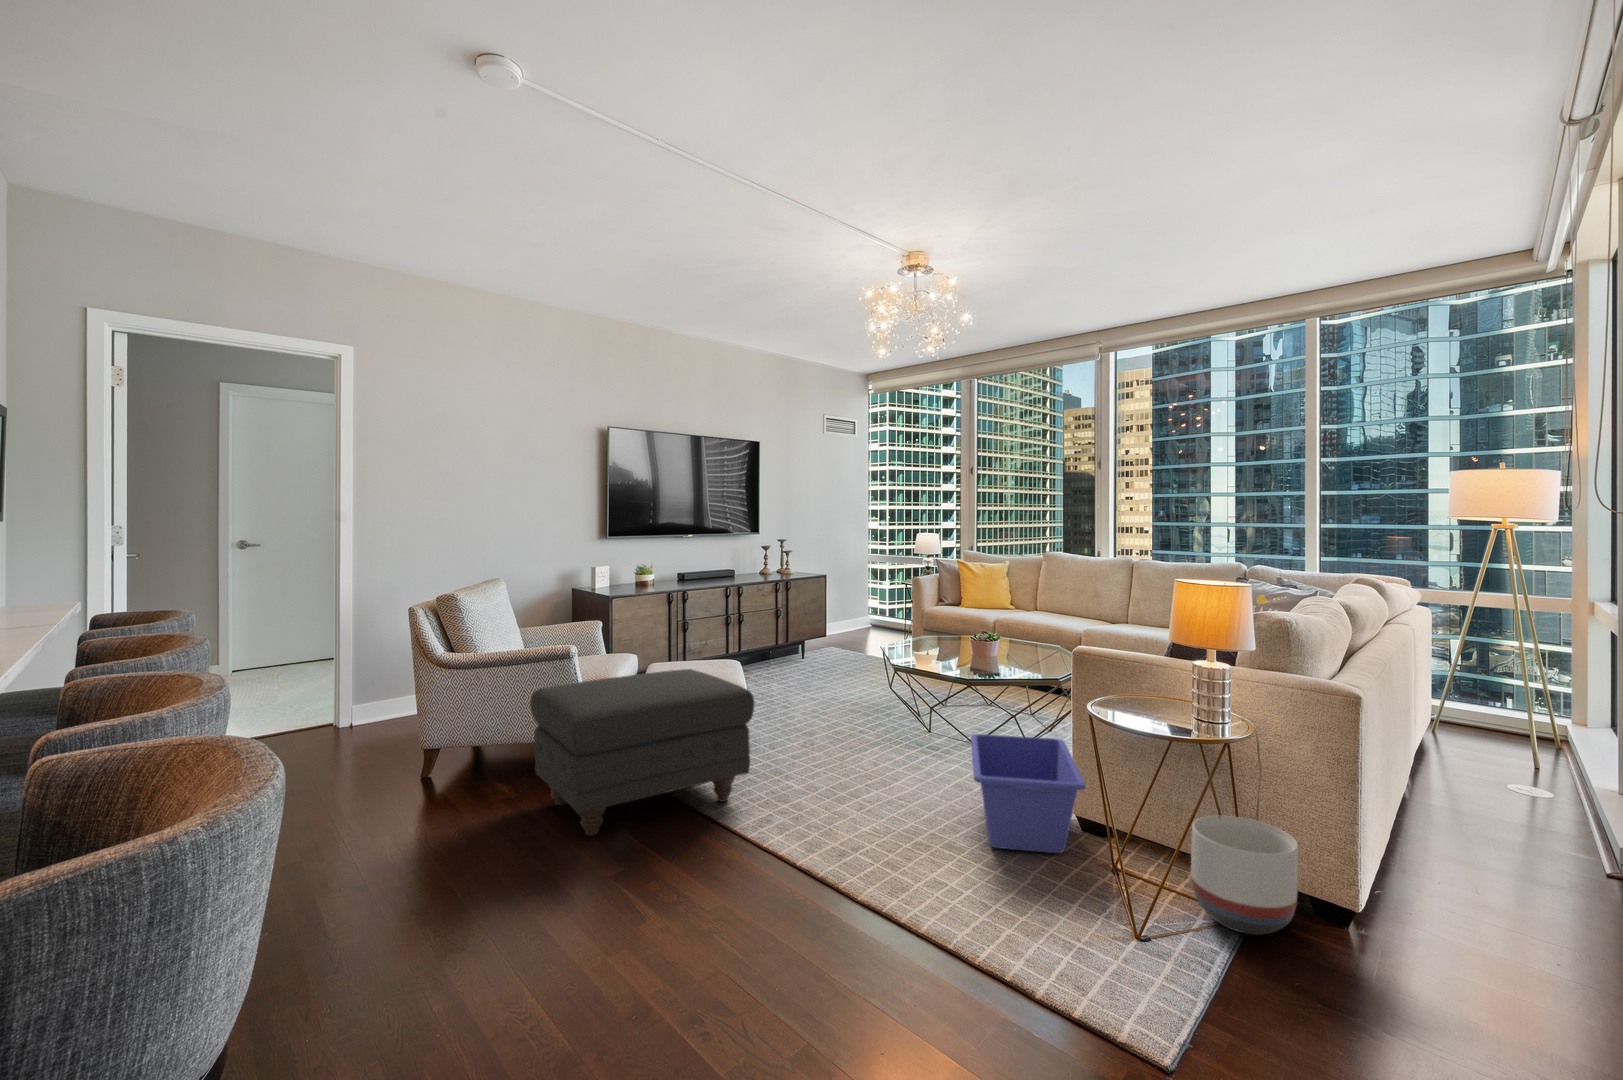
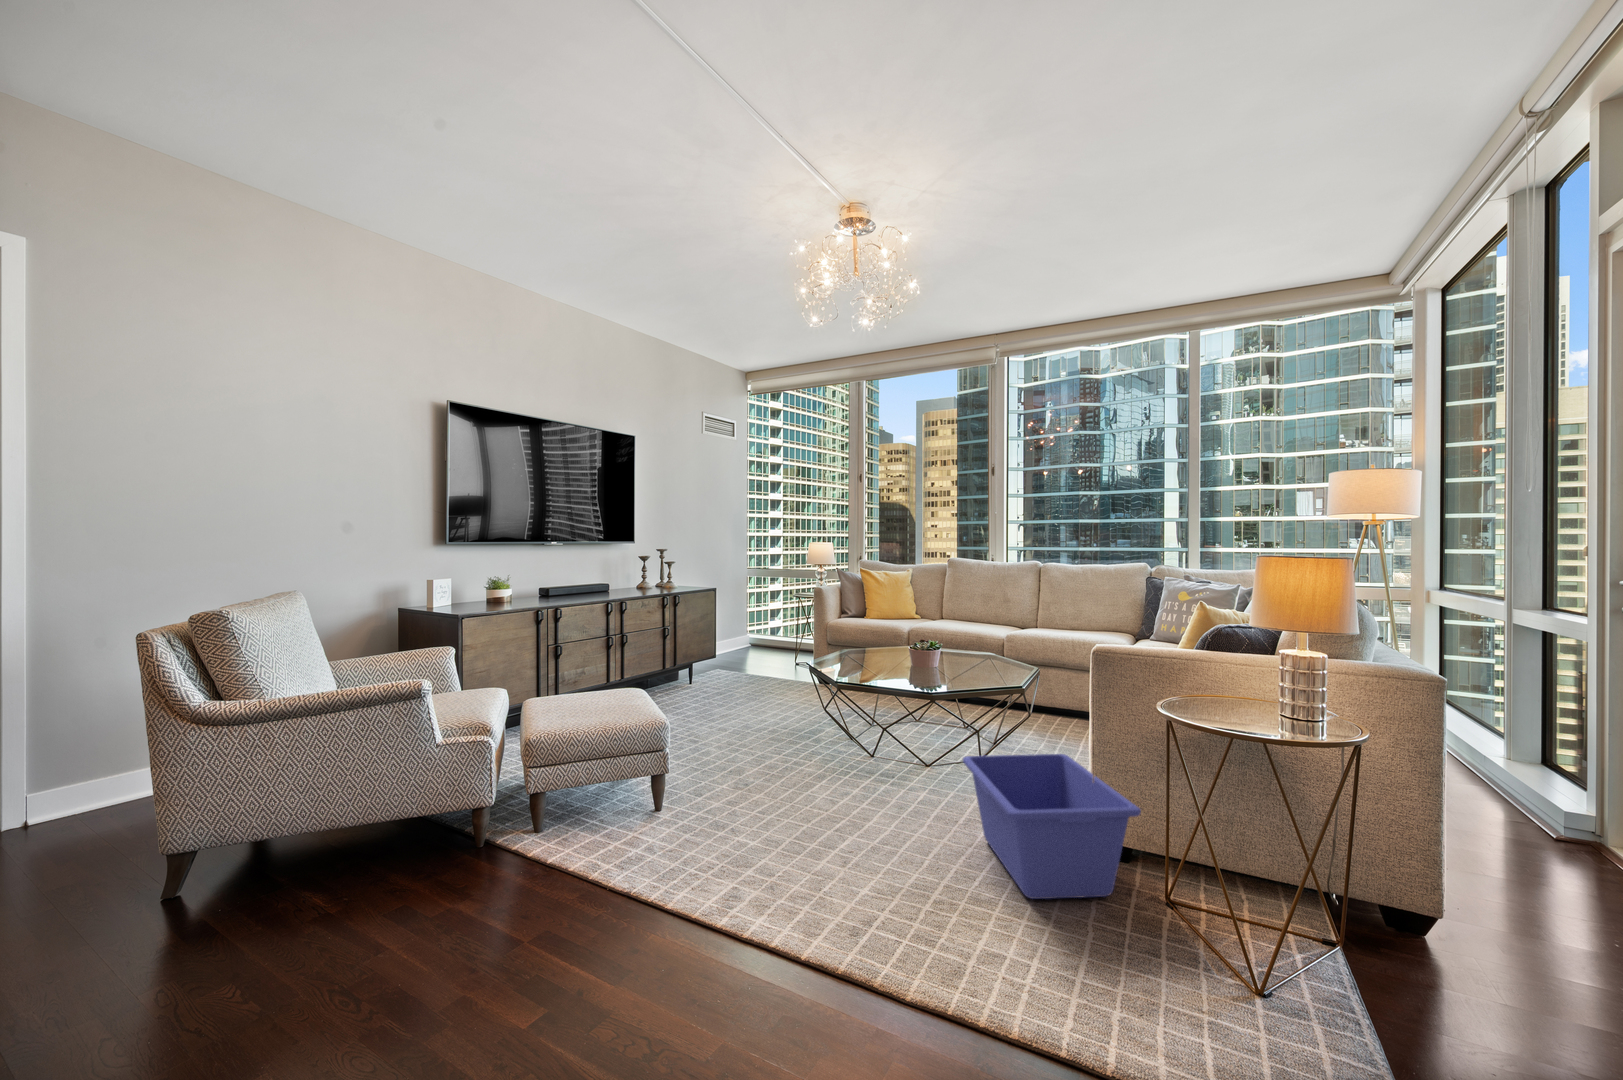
ottoman: present [530,669,754,836] -> none [374,701,701,956]
planter: present [1191,816,1298,935] -> none [1293,832,1432,978]

